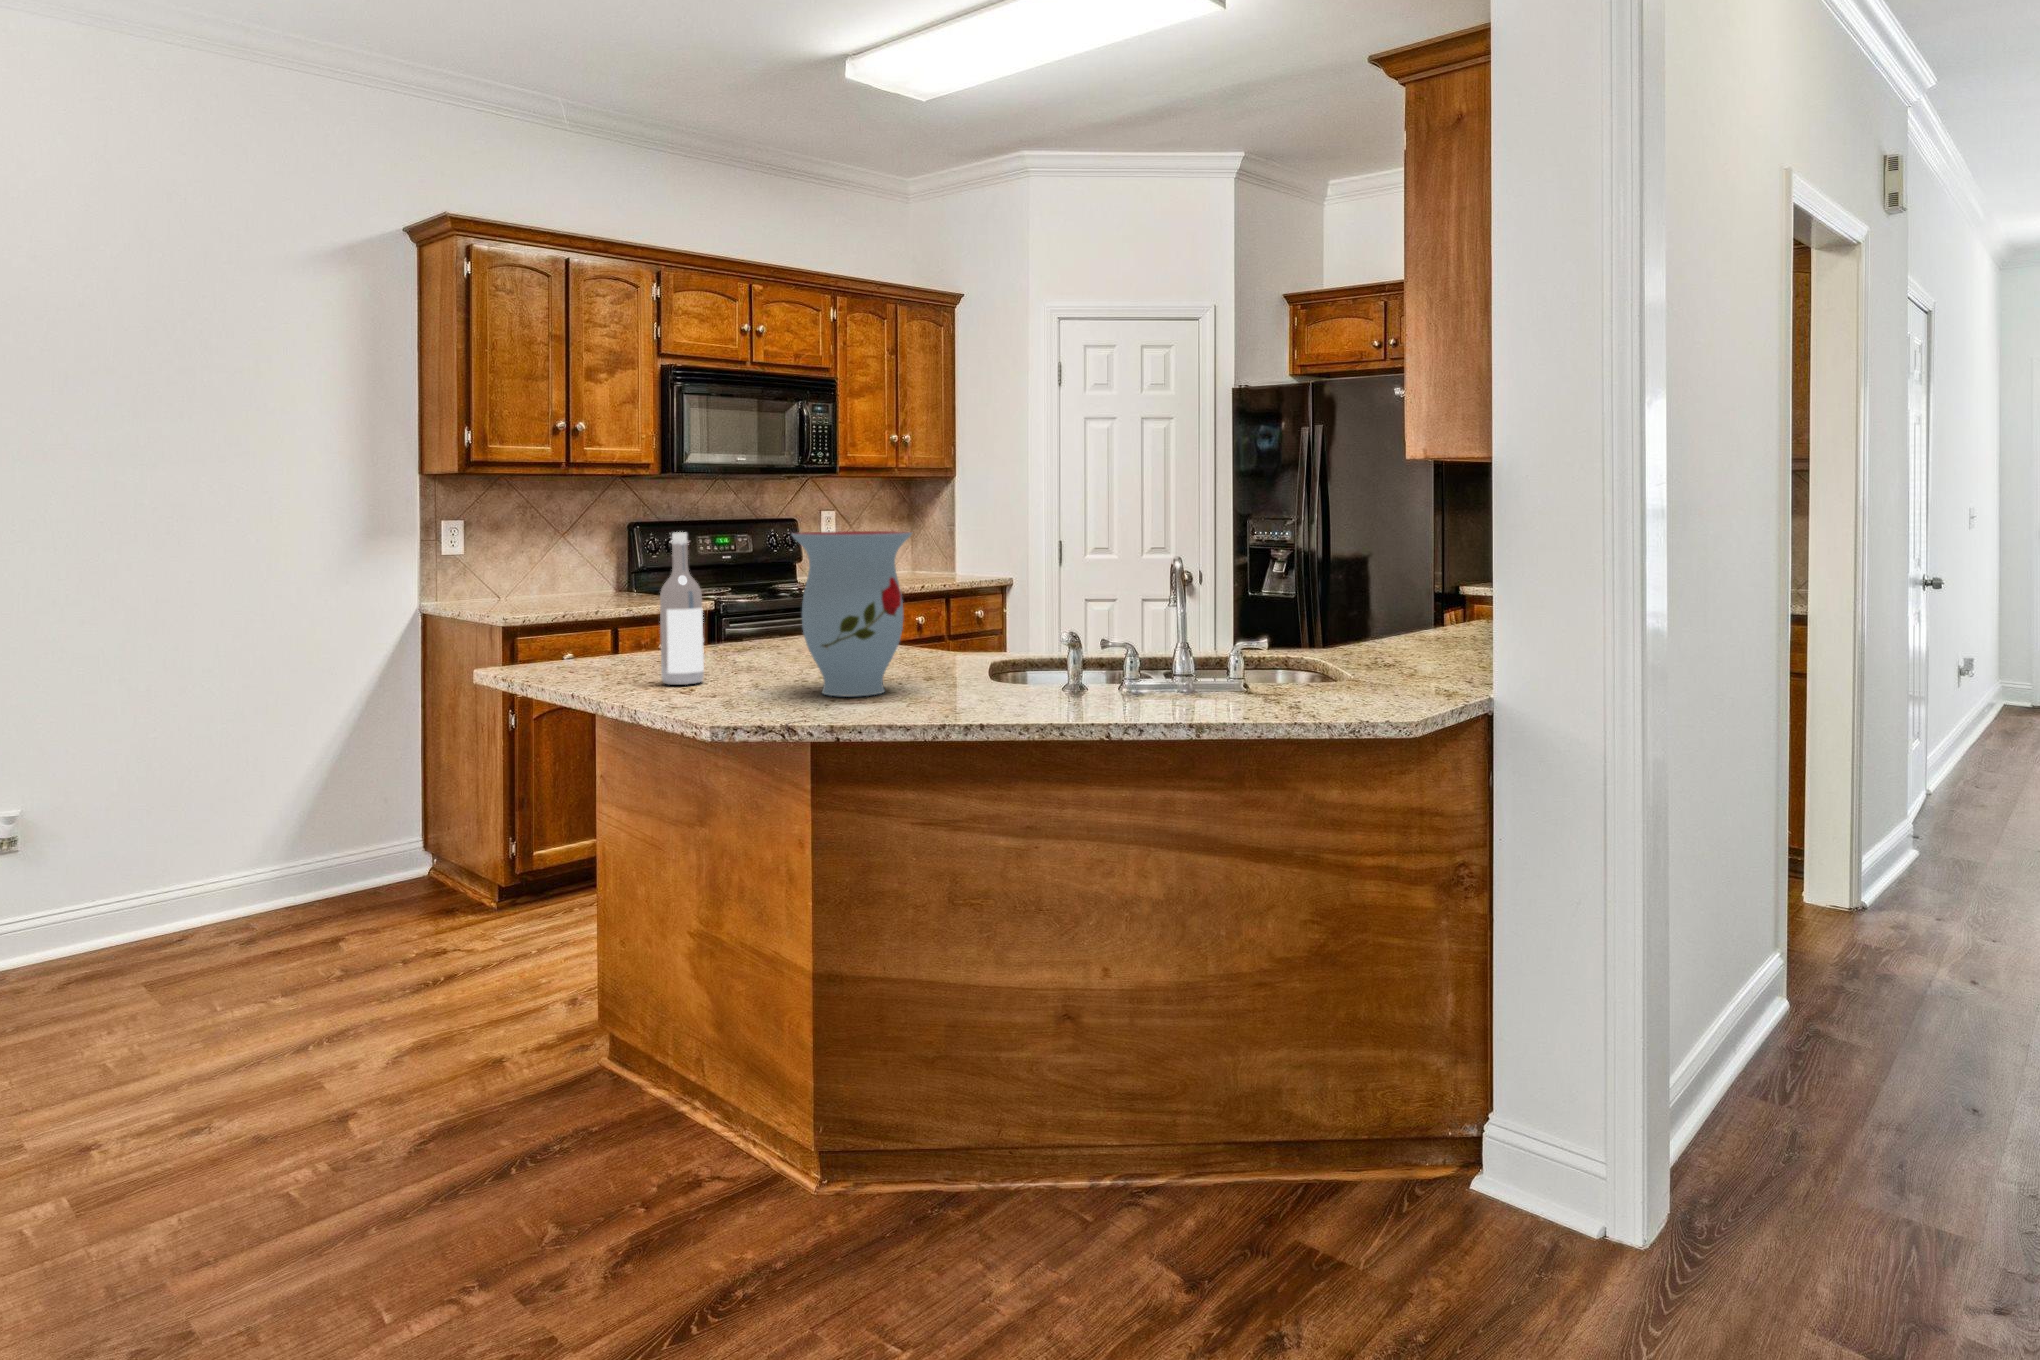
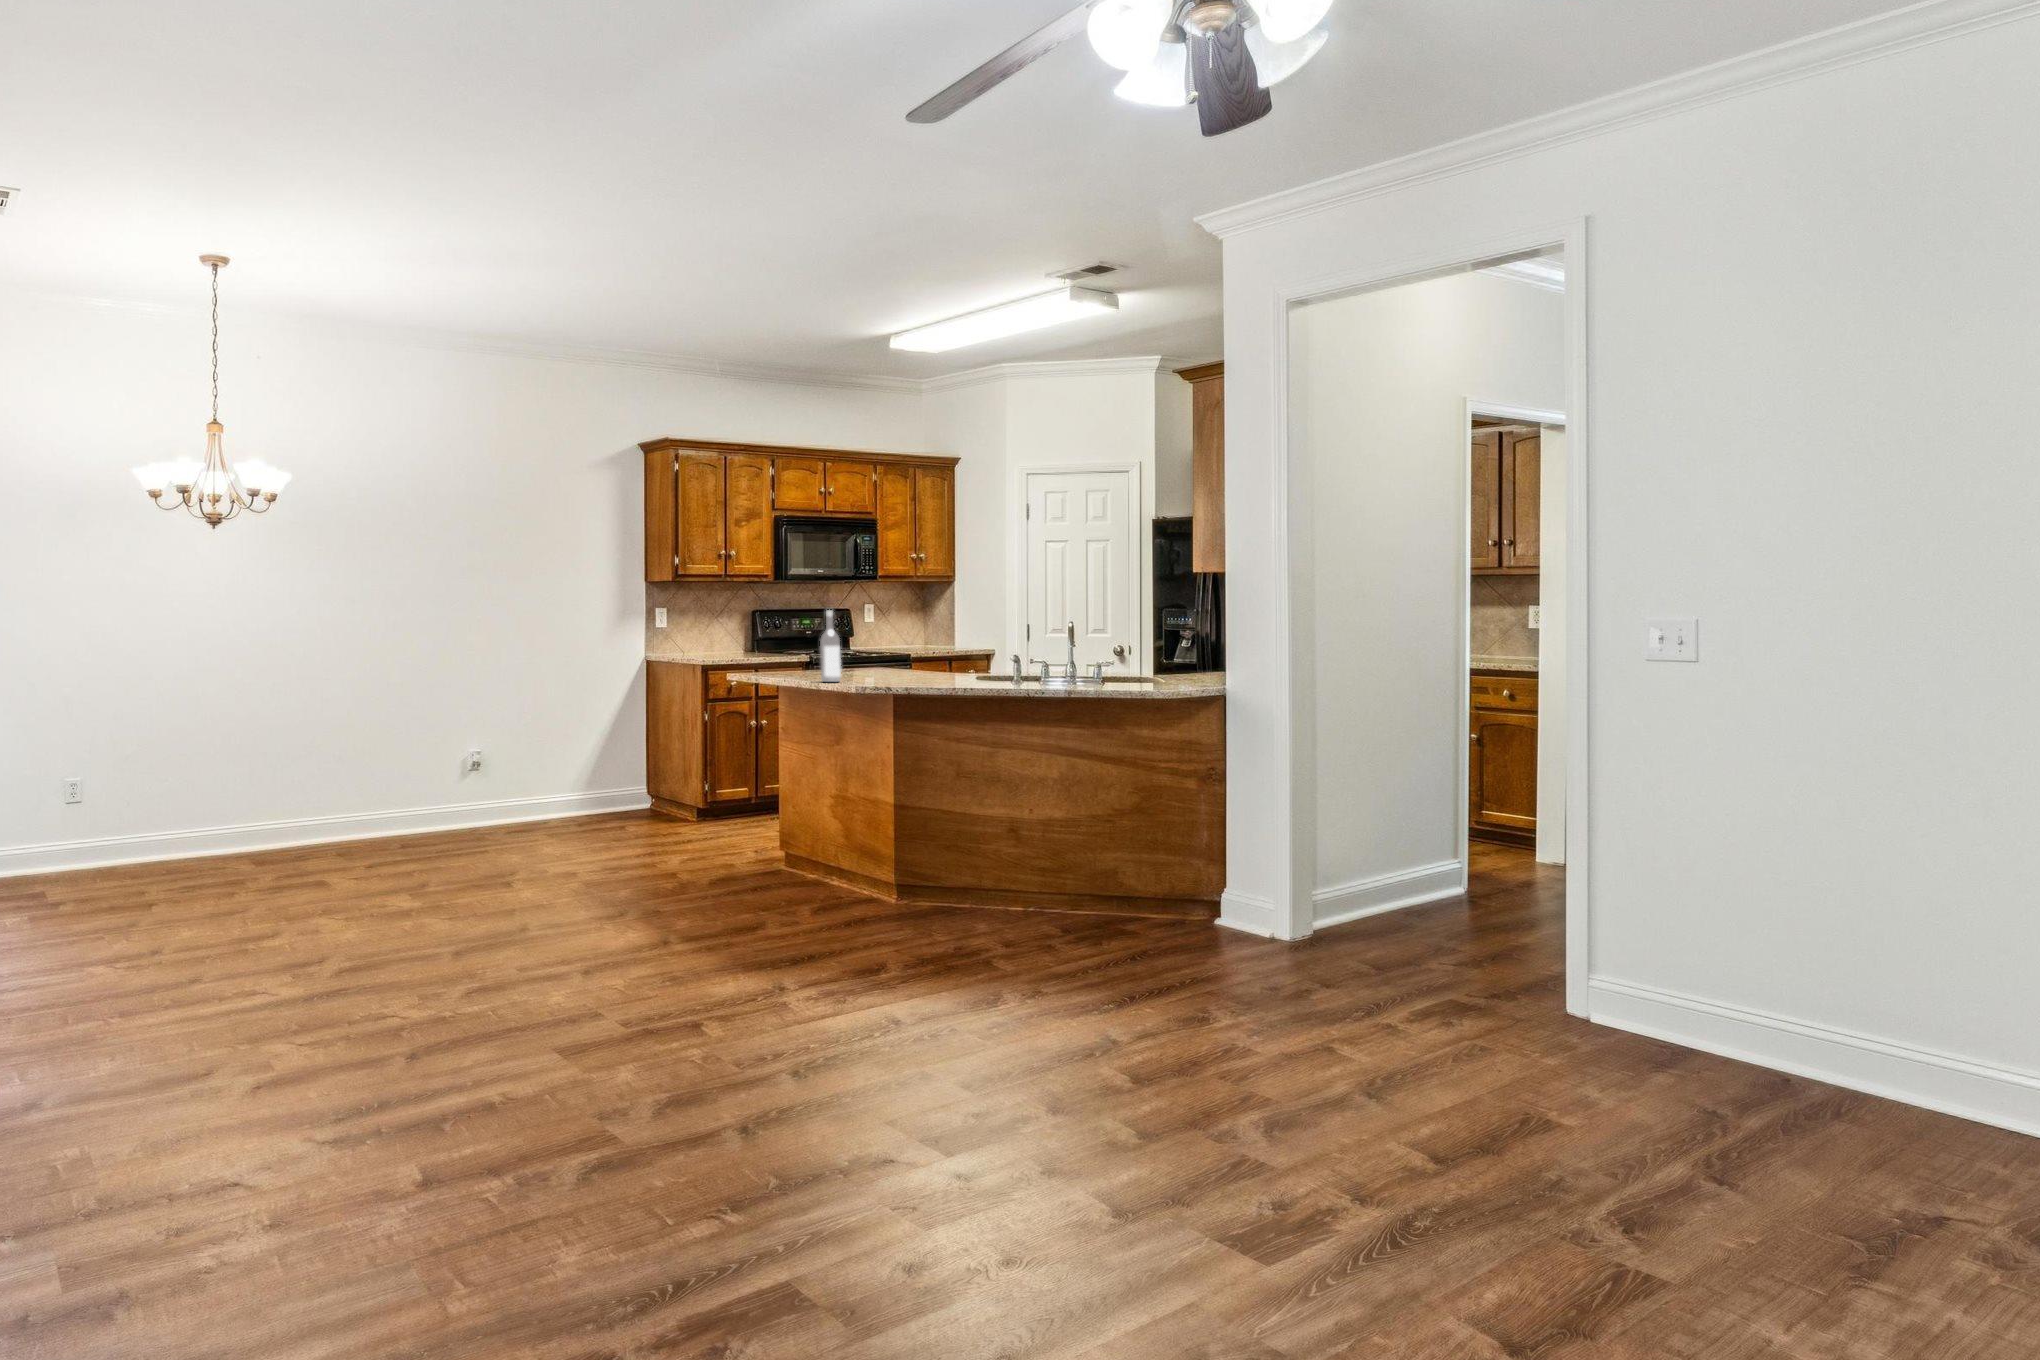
vase: present [791,531,912,697] -> none [886,609,944,686]

